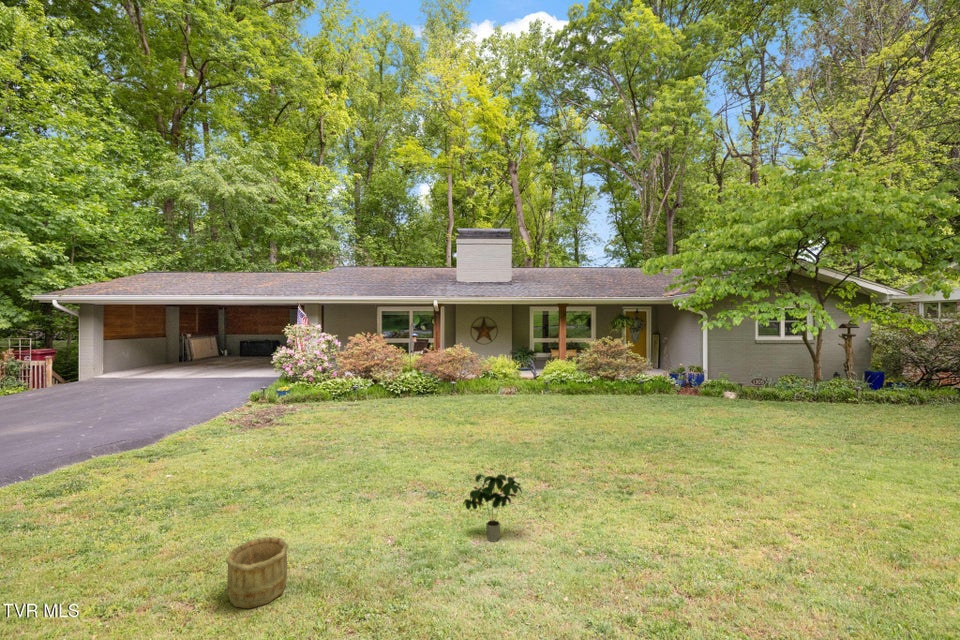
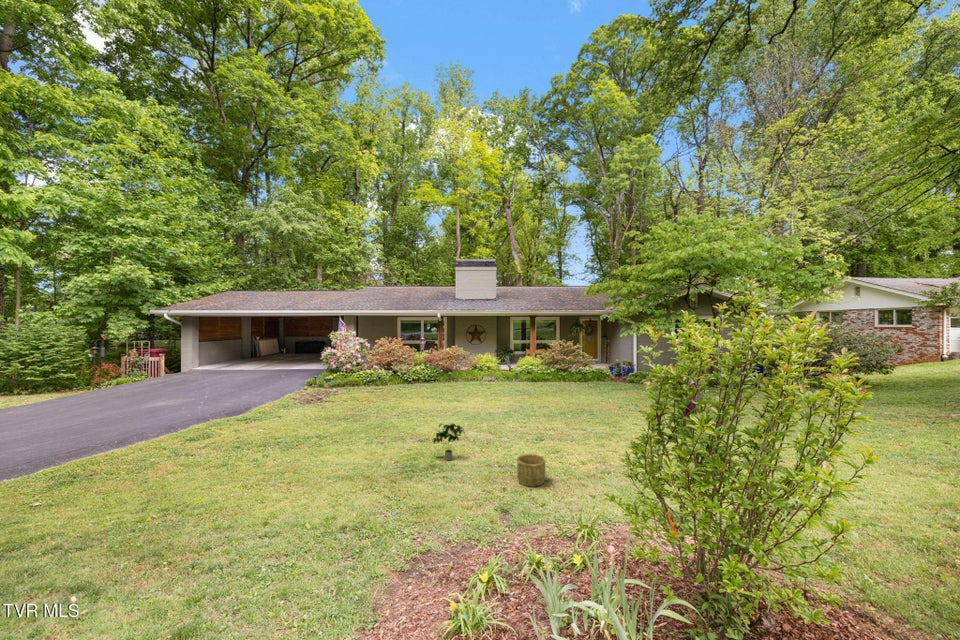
wooden bucket: present [226,537,288,608] -> present [517,454,546,487]

